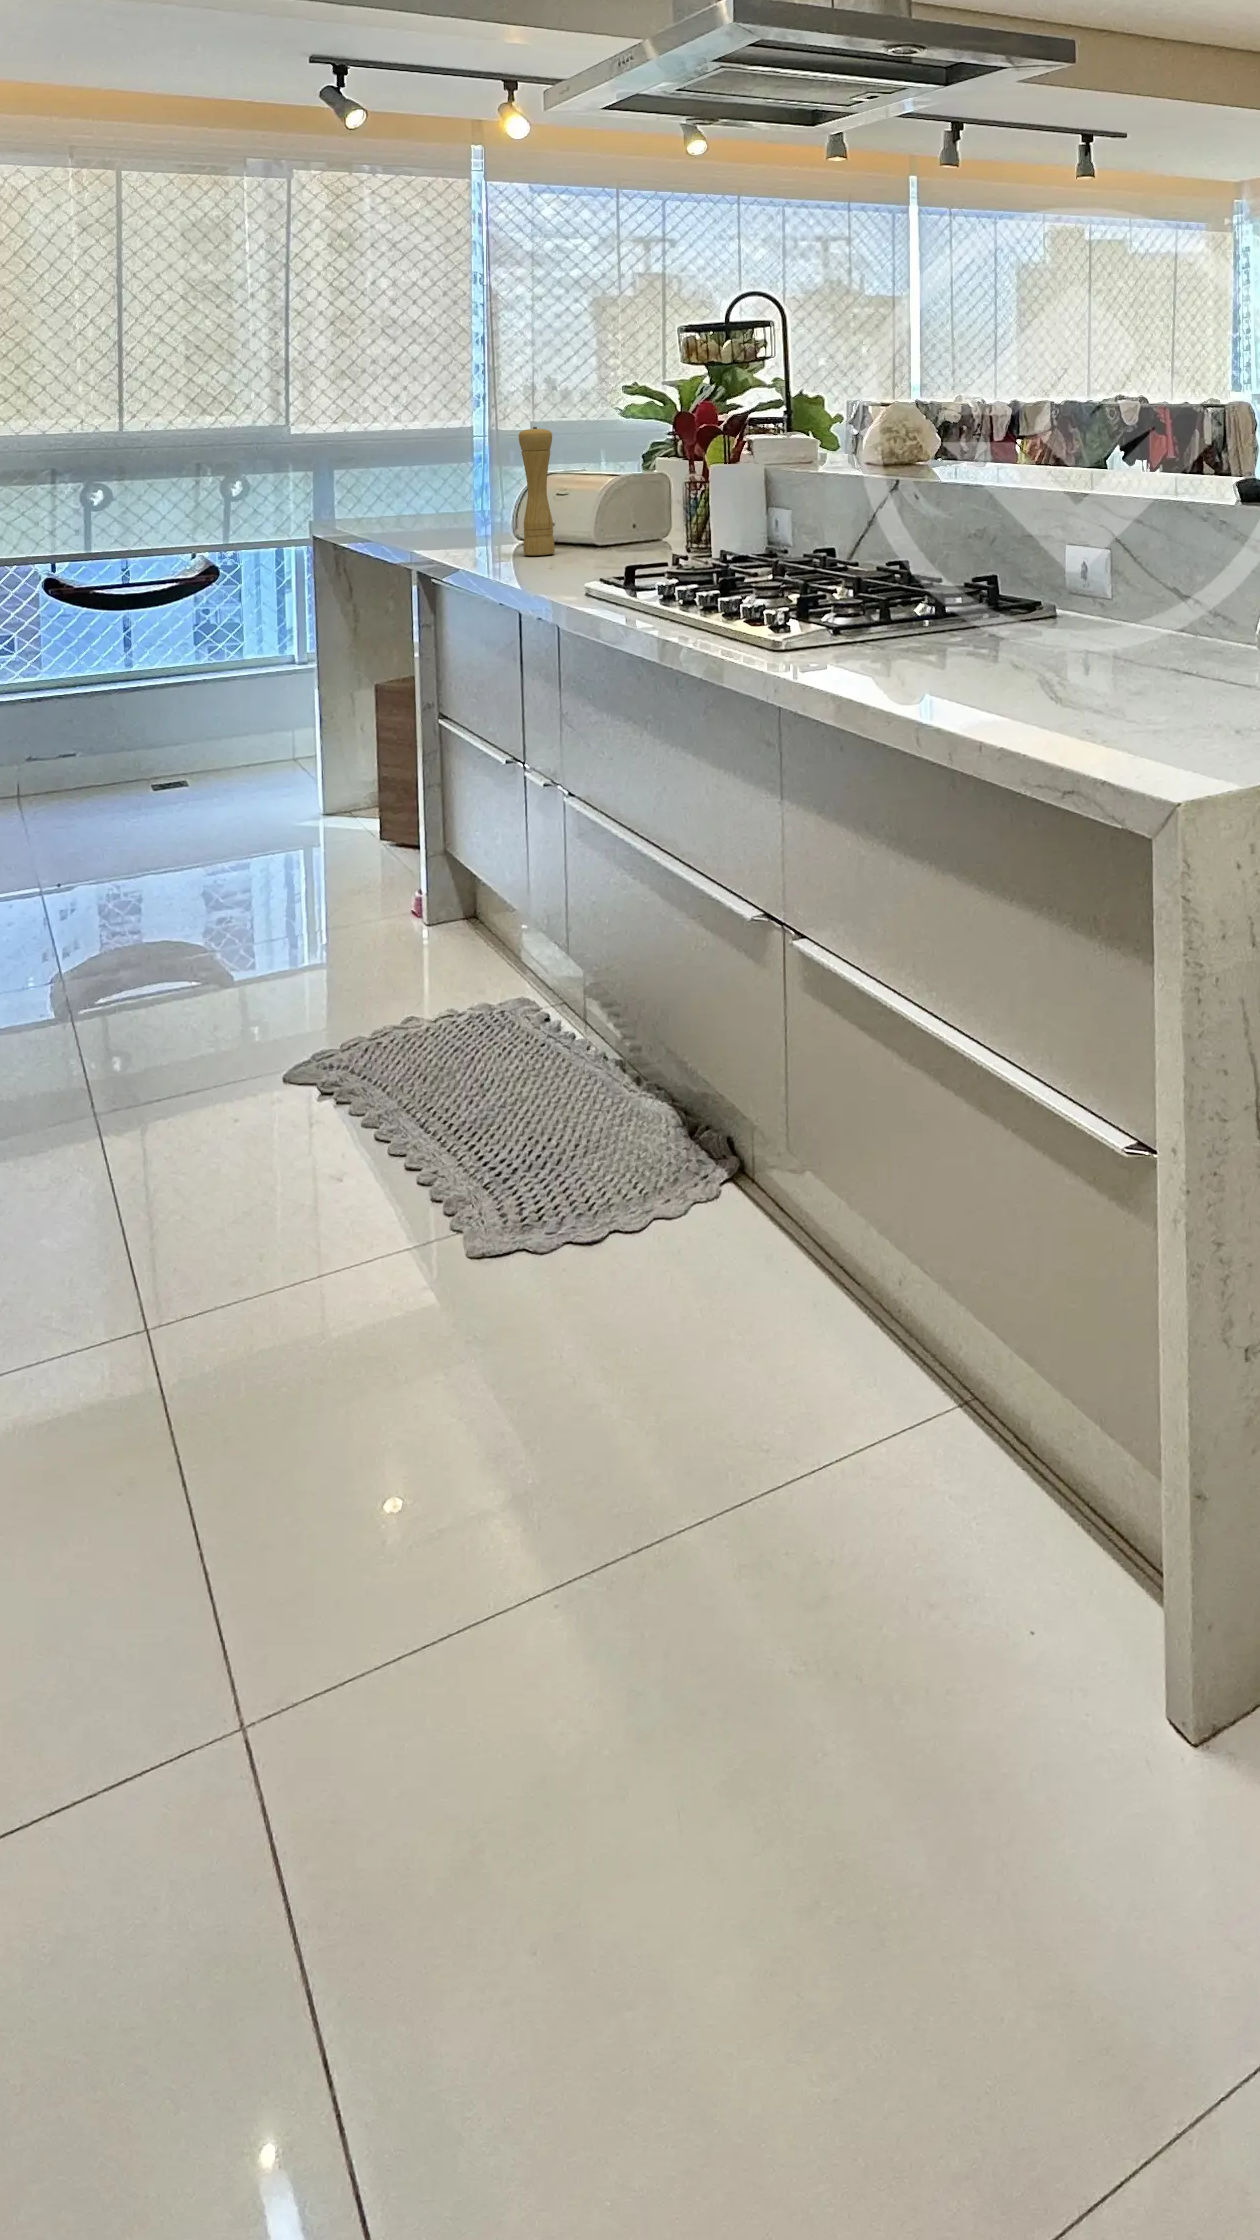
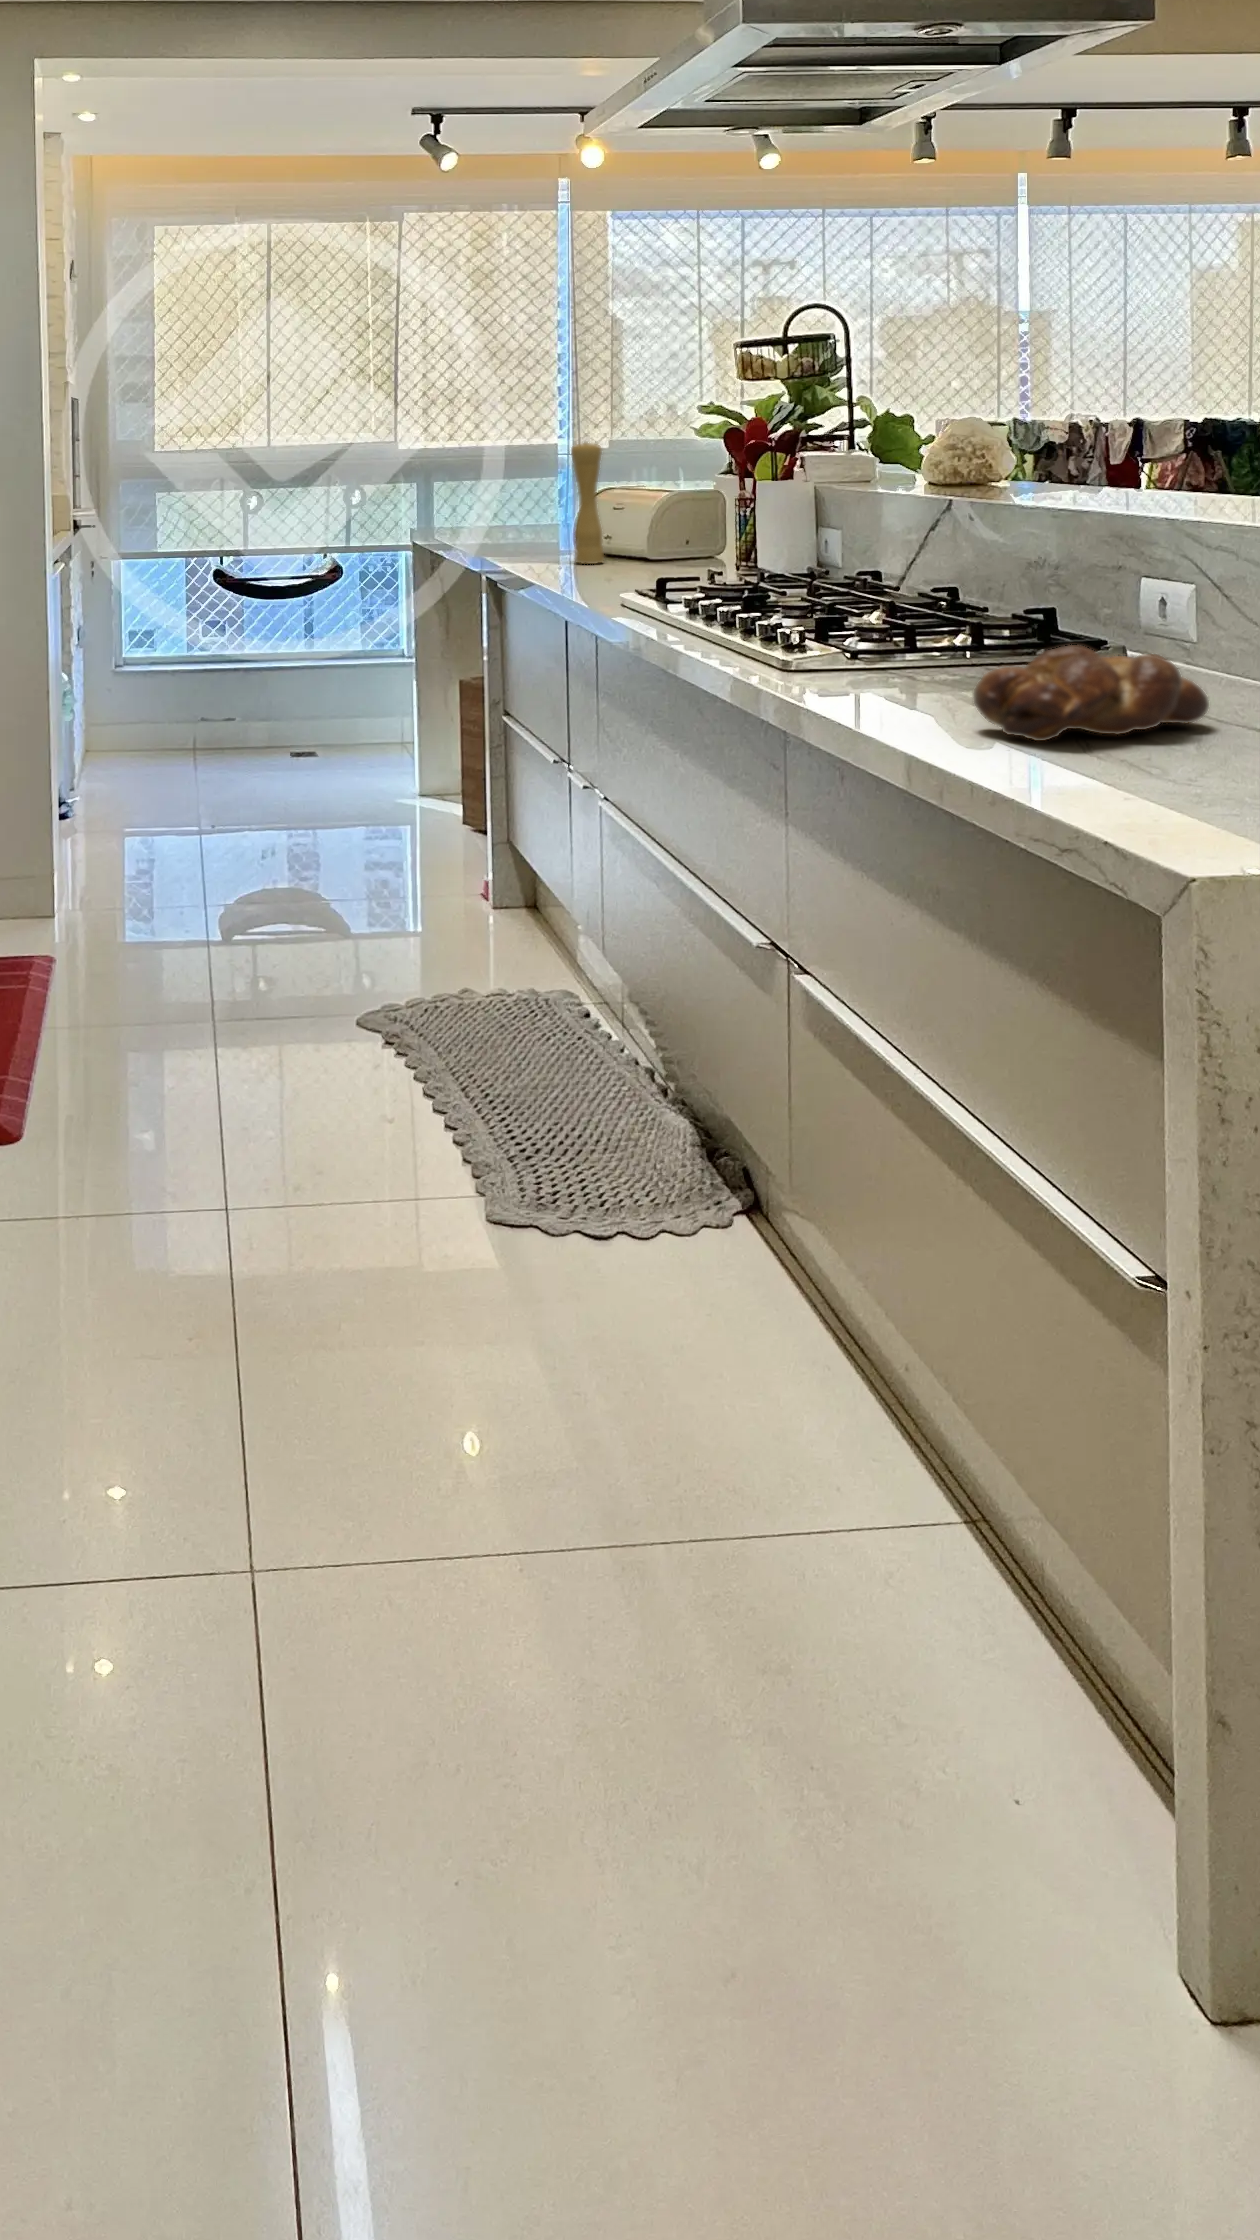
bread loaf: none [961,608,1136,693] -> present [974,645,1209,741]

